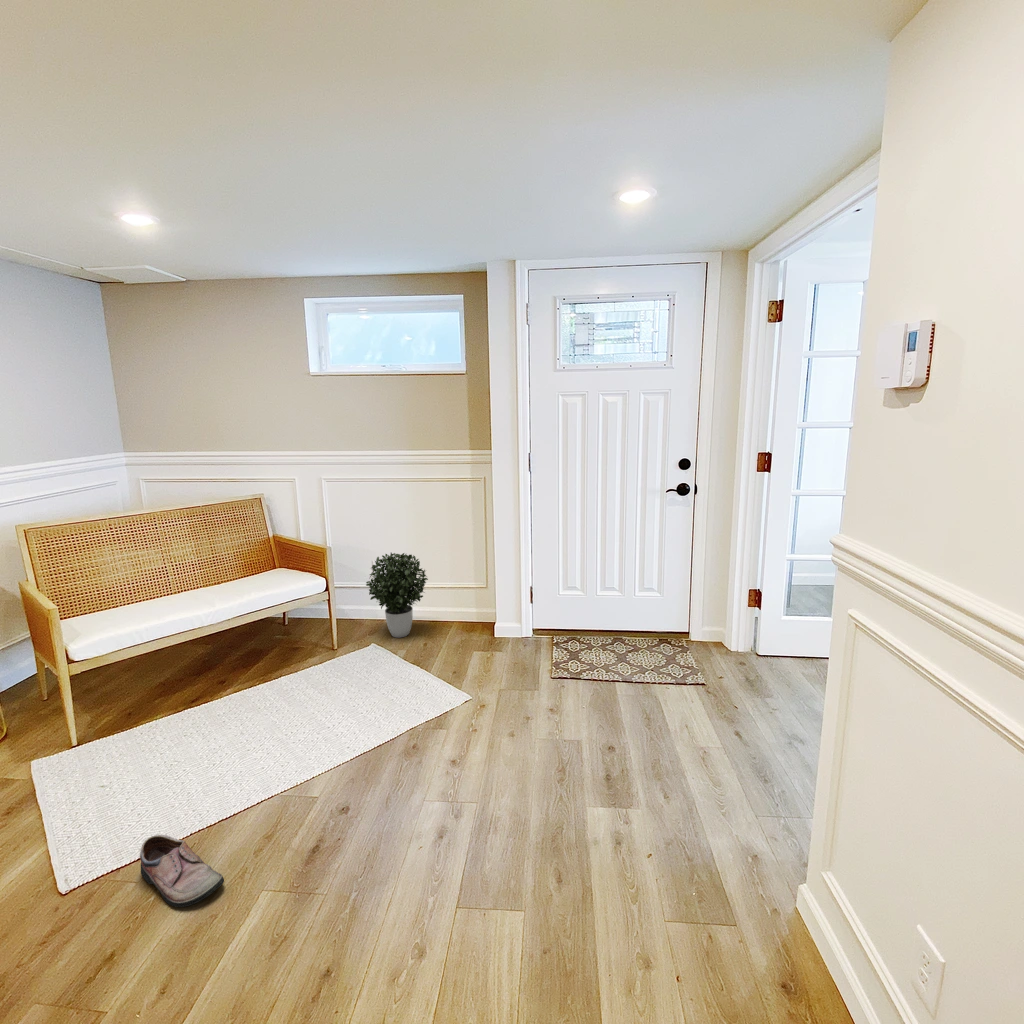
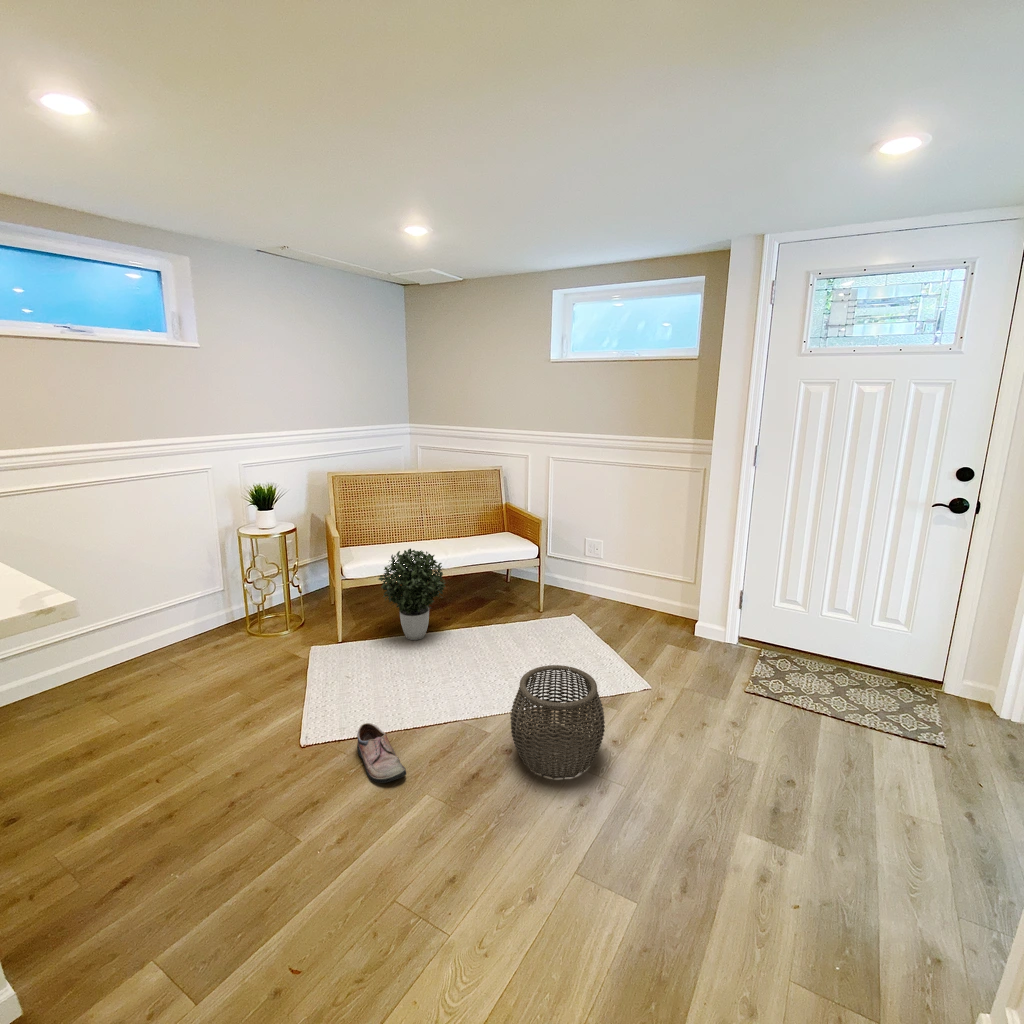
potted plant: present [366,553,428,638] -> present [379,549,445,640]
woven basket: none [344,696,448,822] -> present [510,665,605,778]

